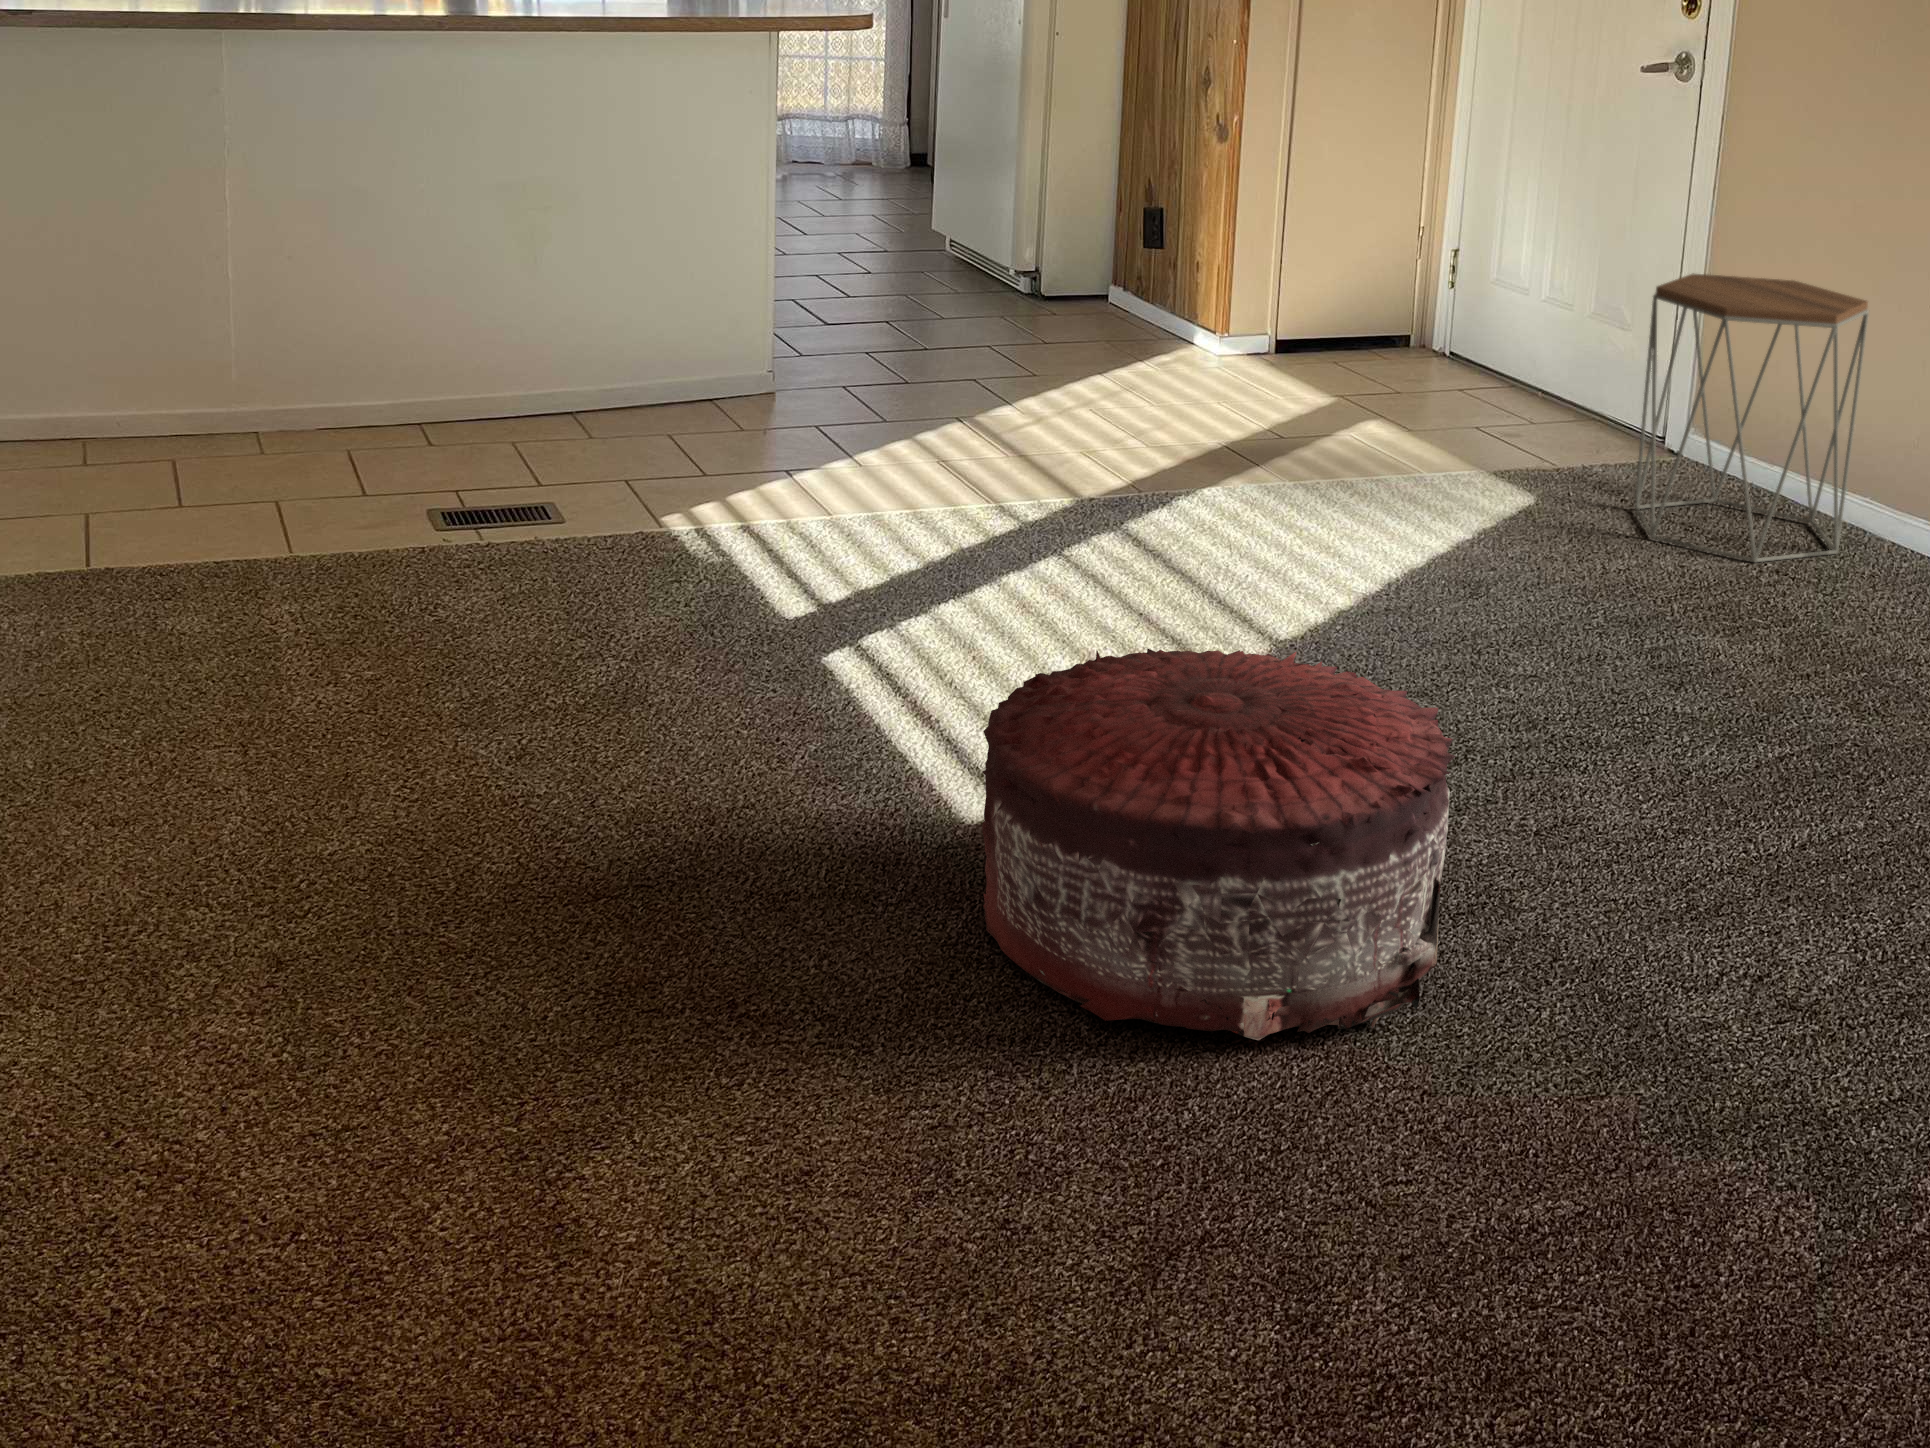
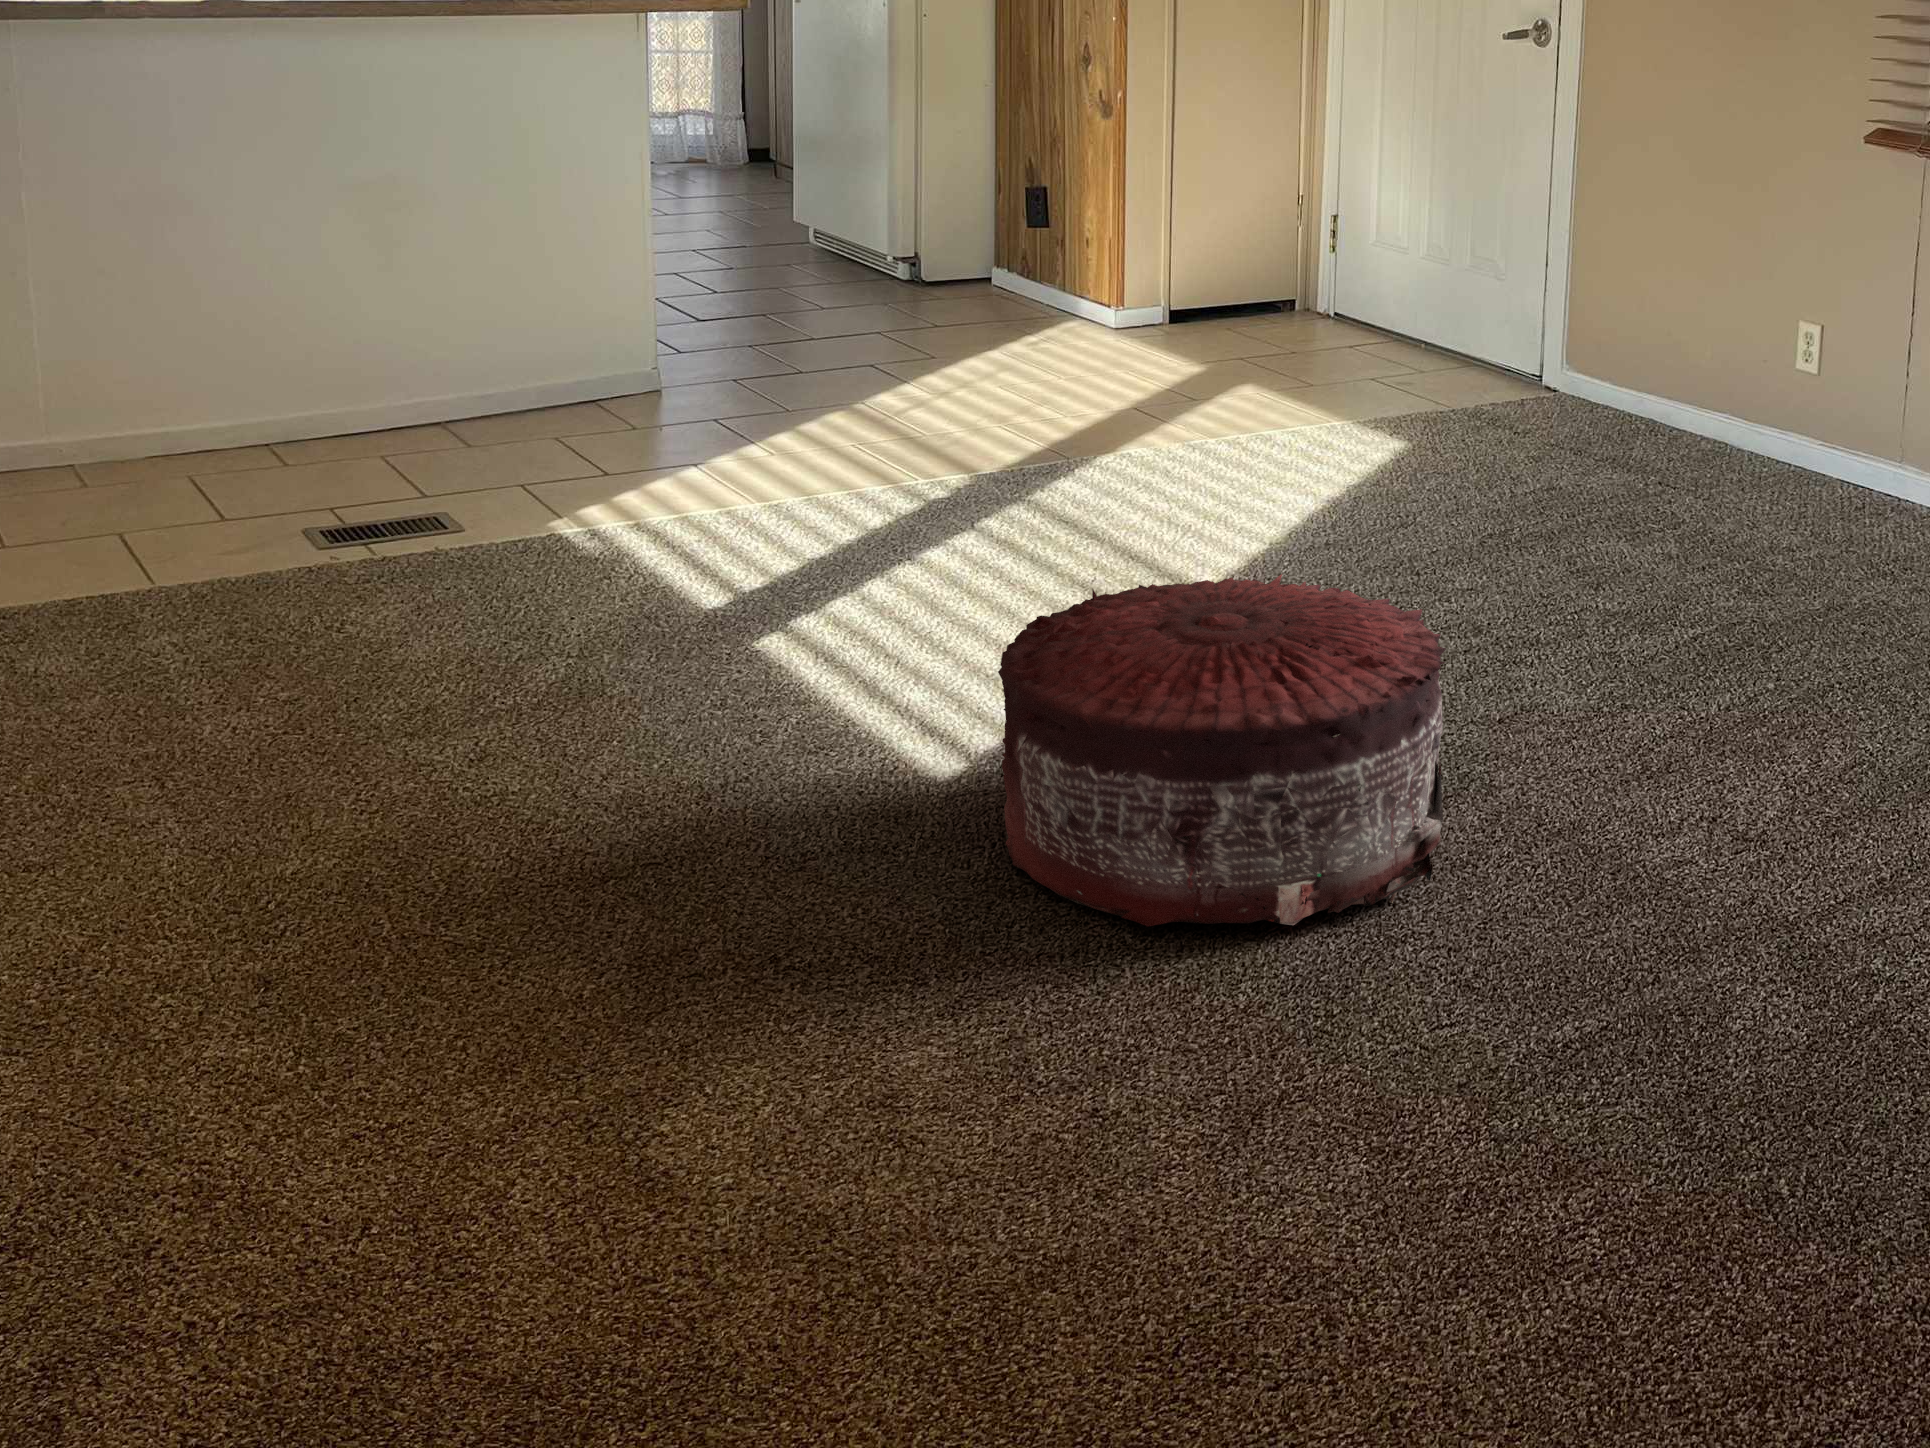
side table: present [1634,273,1869,563] -> none [1528,221,1726,481]

